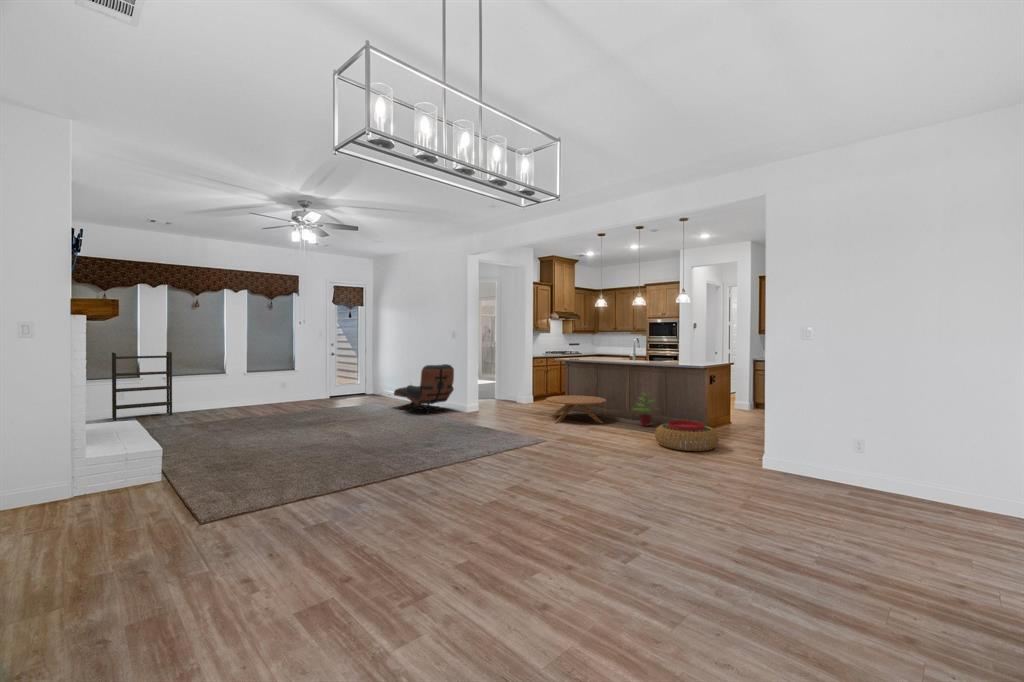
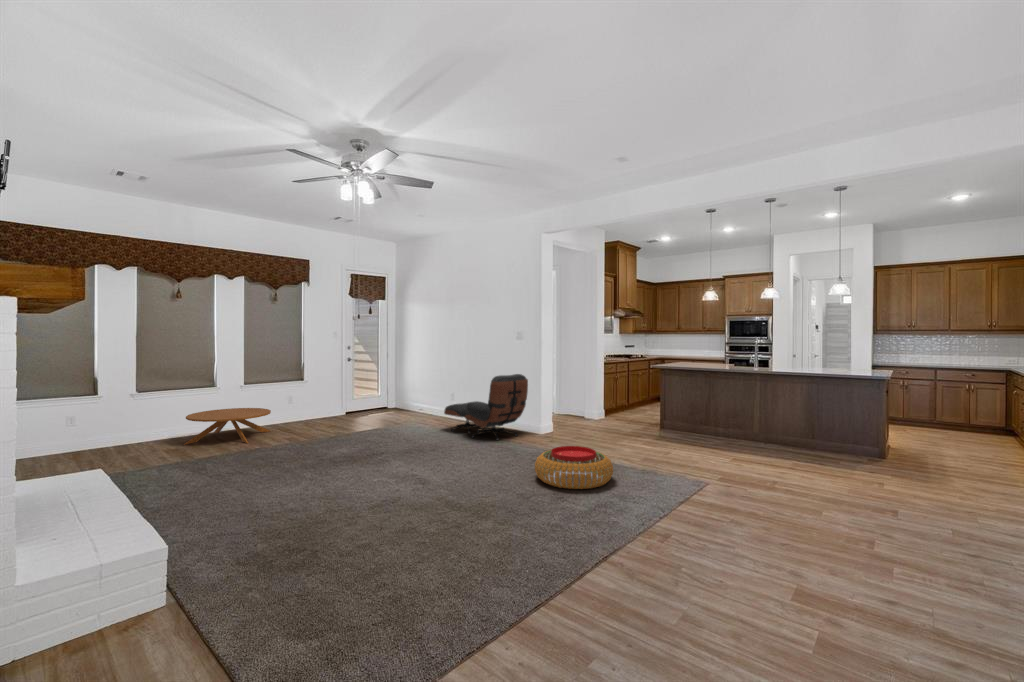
bookshelf: present [112,352,172,421] -> none [57,359,145,459]
potted plant: present [635,393,652,426] -> none [781,409,825,456]
coffee table: present [546,395,606,423] -> present [184,408,271,445]
pouf: present [655,421,719,451] -> present [535,446,613,489]

